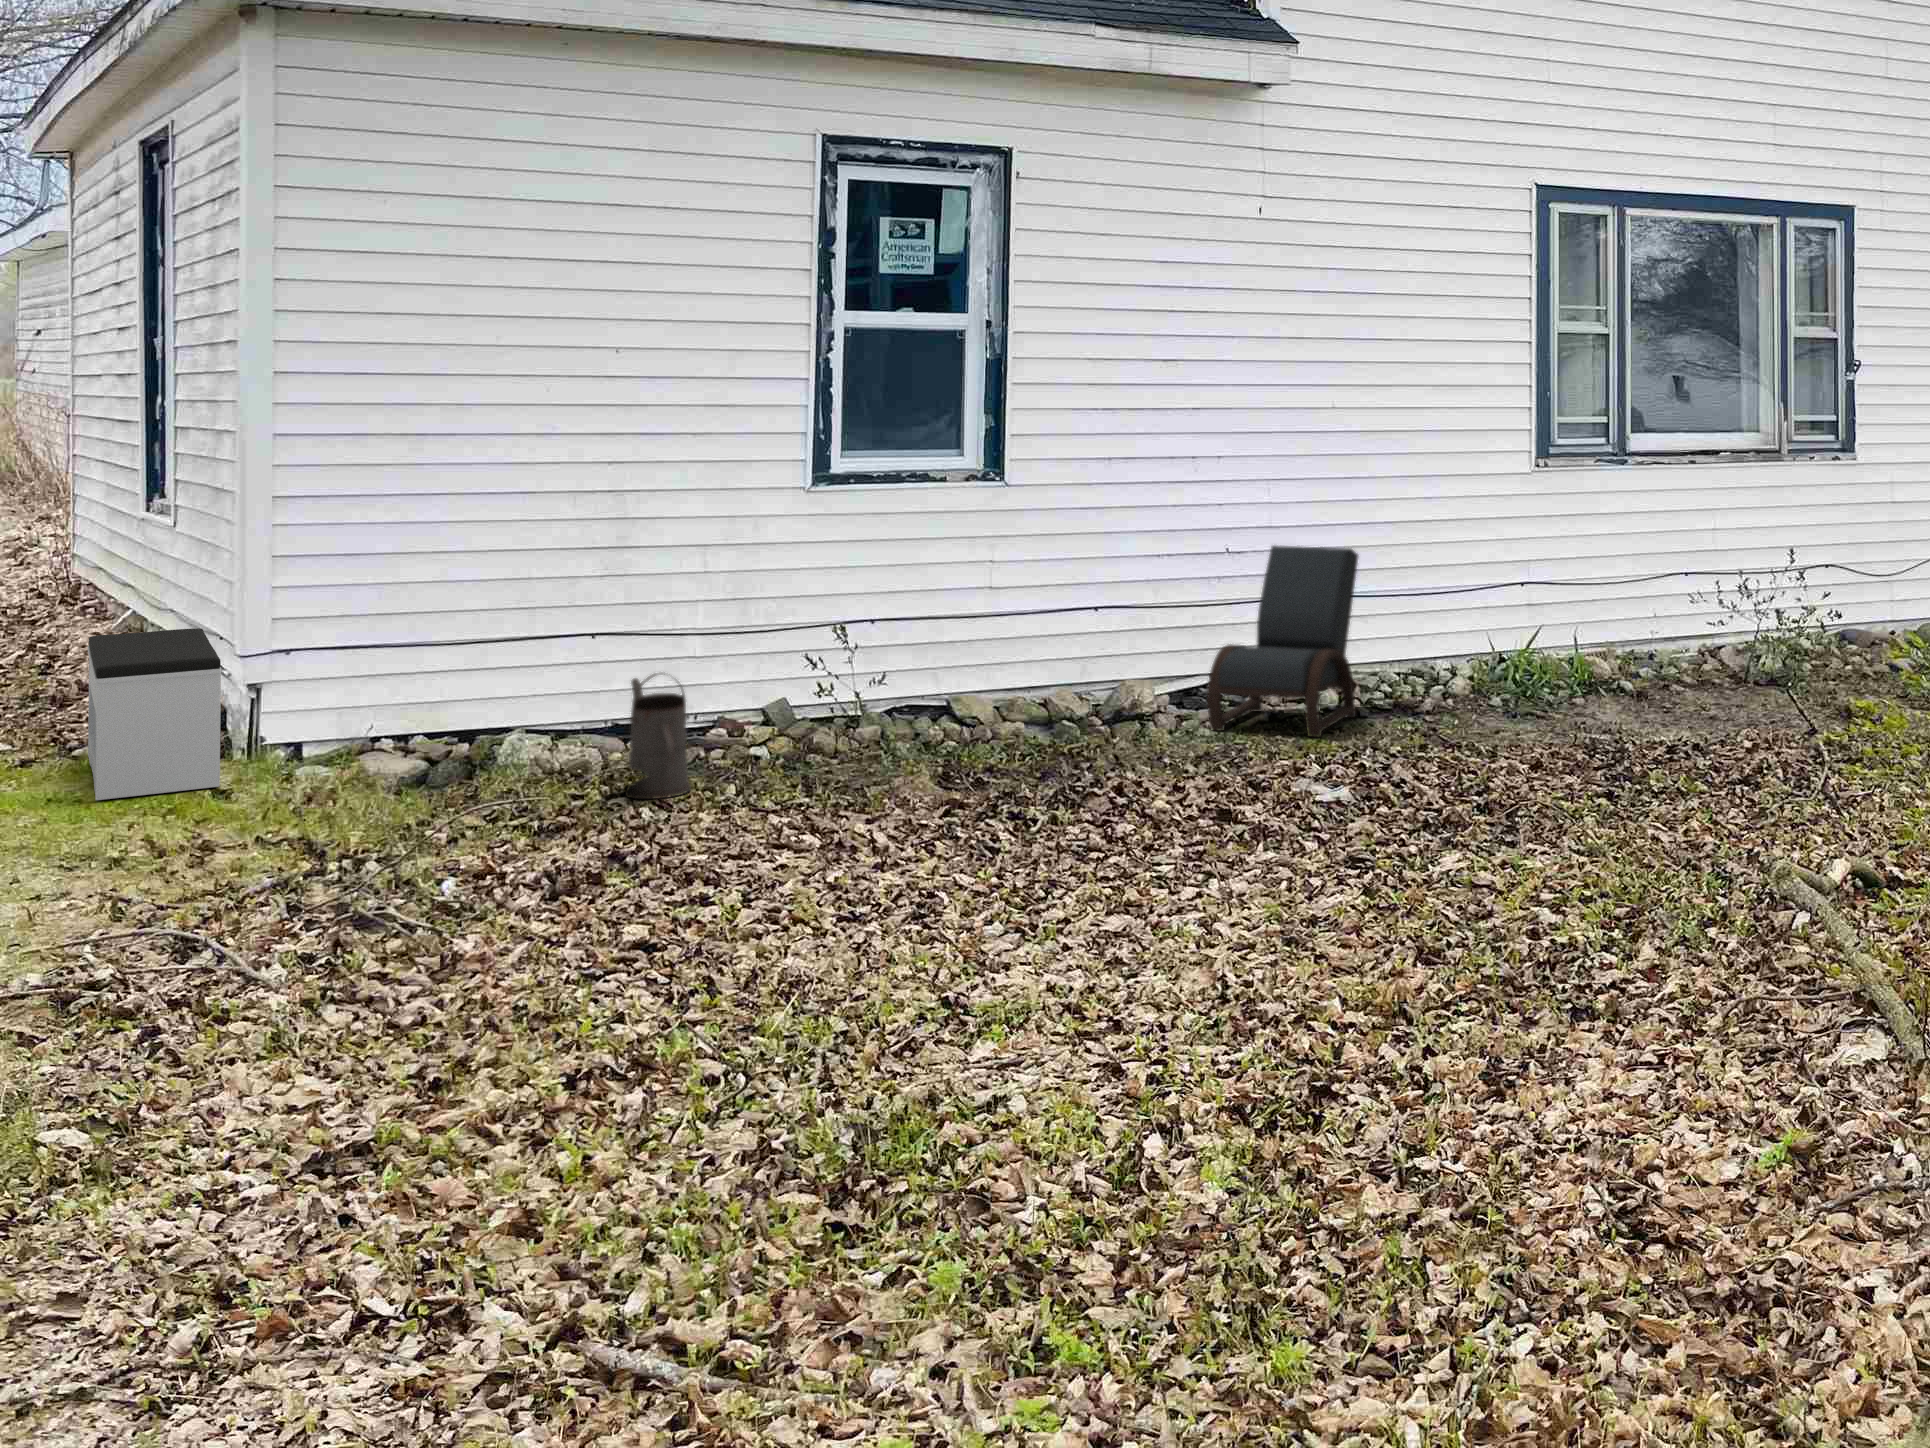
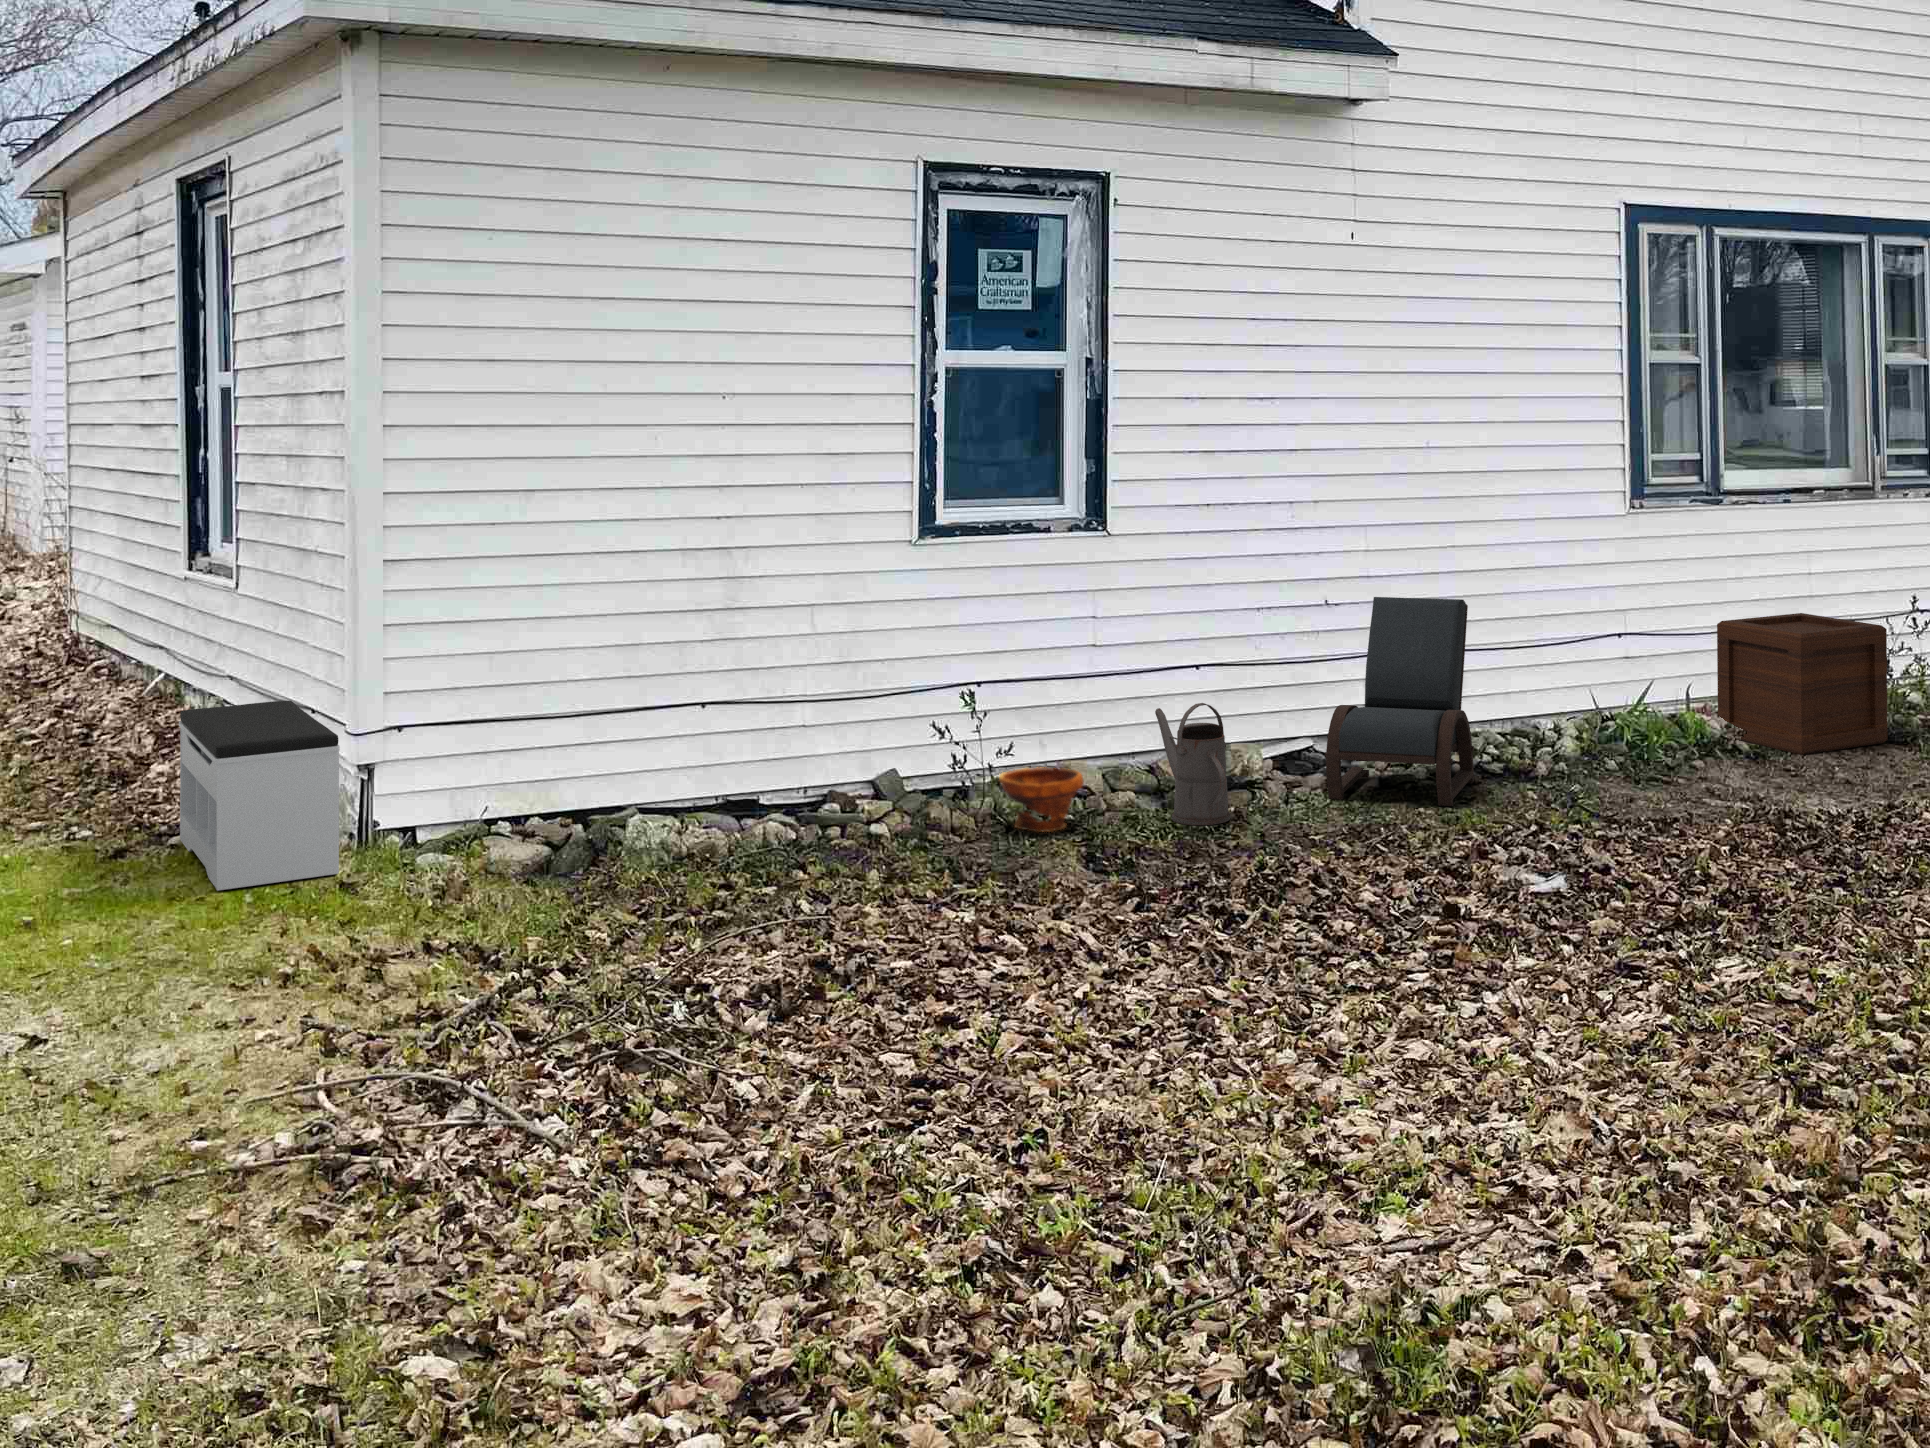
wooden crate: none [1615,566,1767,696] -> present [1717,613,1888,755]
watering can: present [625,673,691,799] -> present [1155,703,1231,825]
planter: none [884,698,965,757] -> present [999,767,1084,832]

